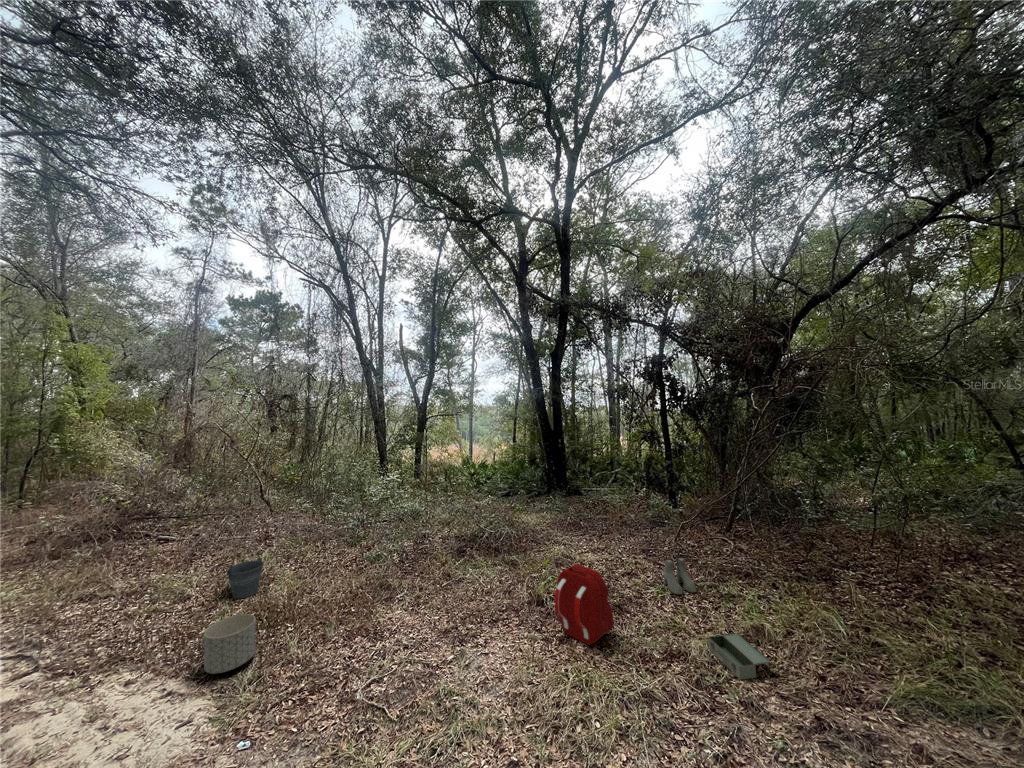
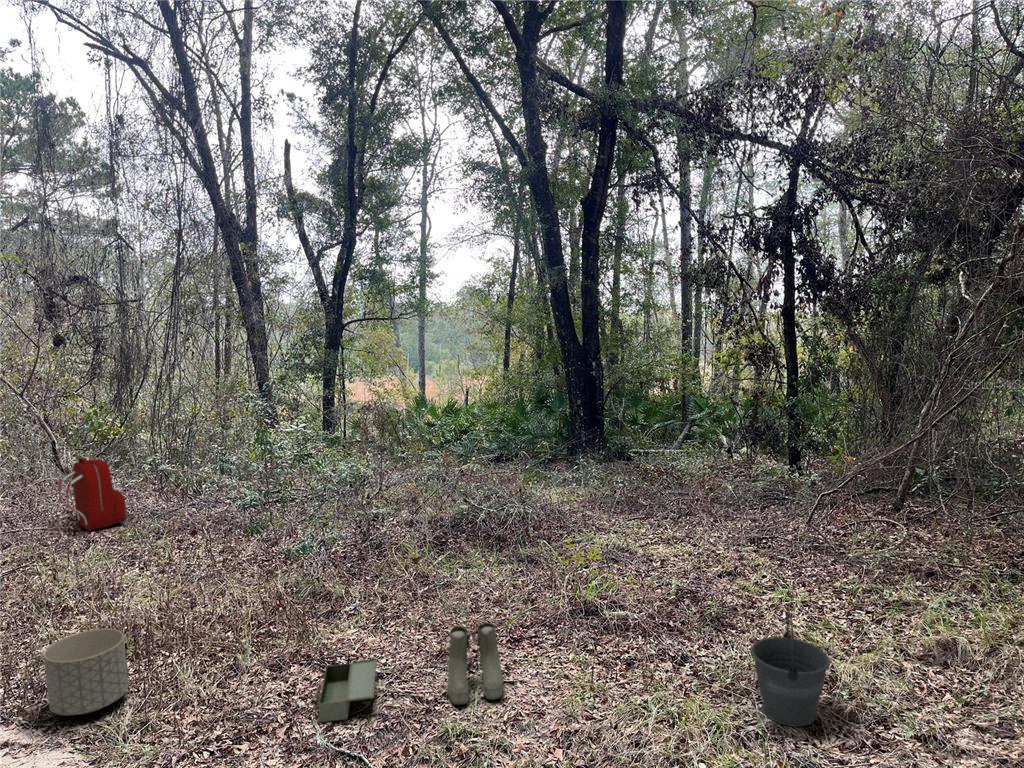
bucket: present [226,549,264,599] -> present [751,613,830,727]
boots: present [663,556,696,595] -> present [448,623,503,705]
backpack: present [555,564,613,645] -> present [59,458,126,531]
toolbox: present [708,633,770,680] -> present [316,659,377,722]

